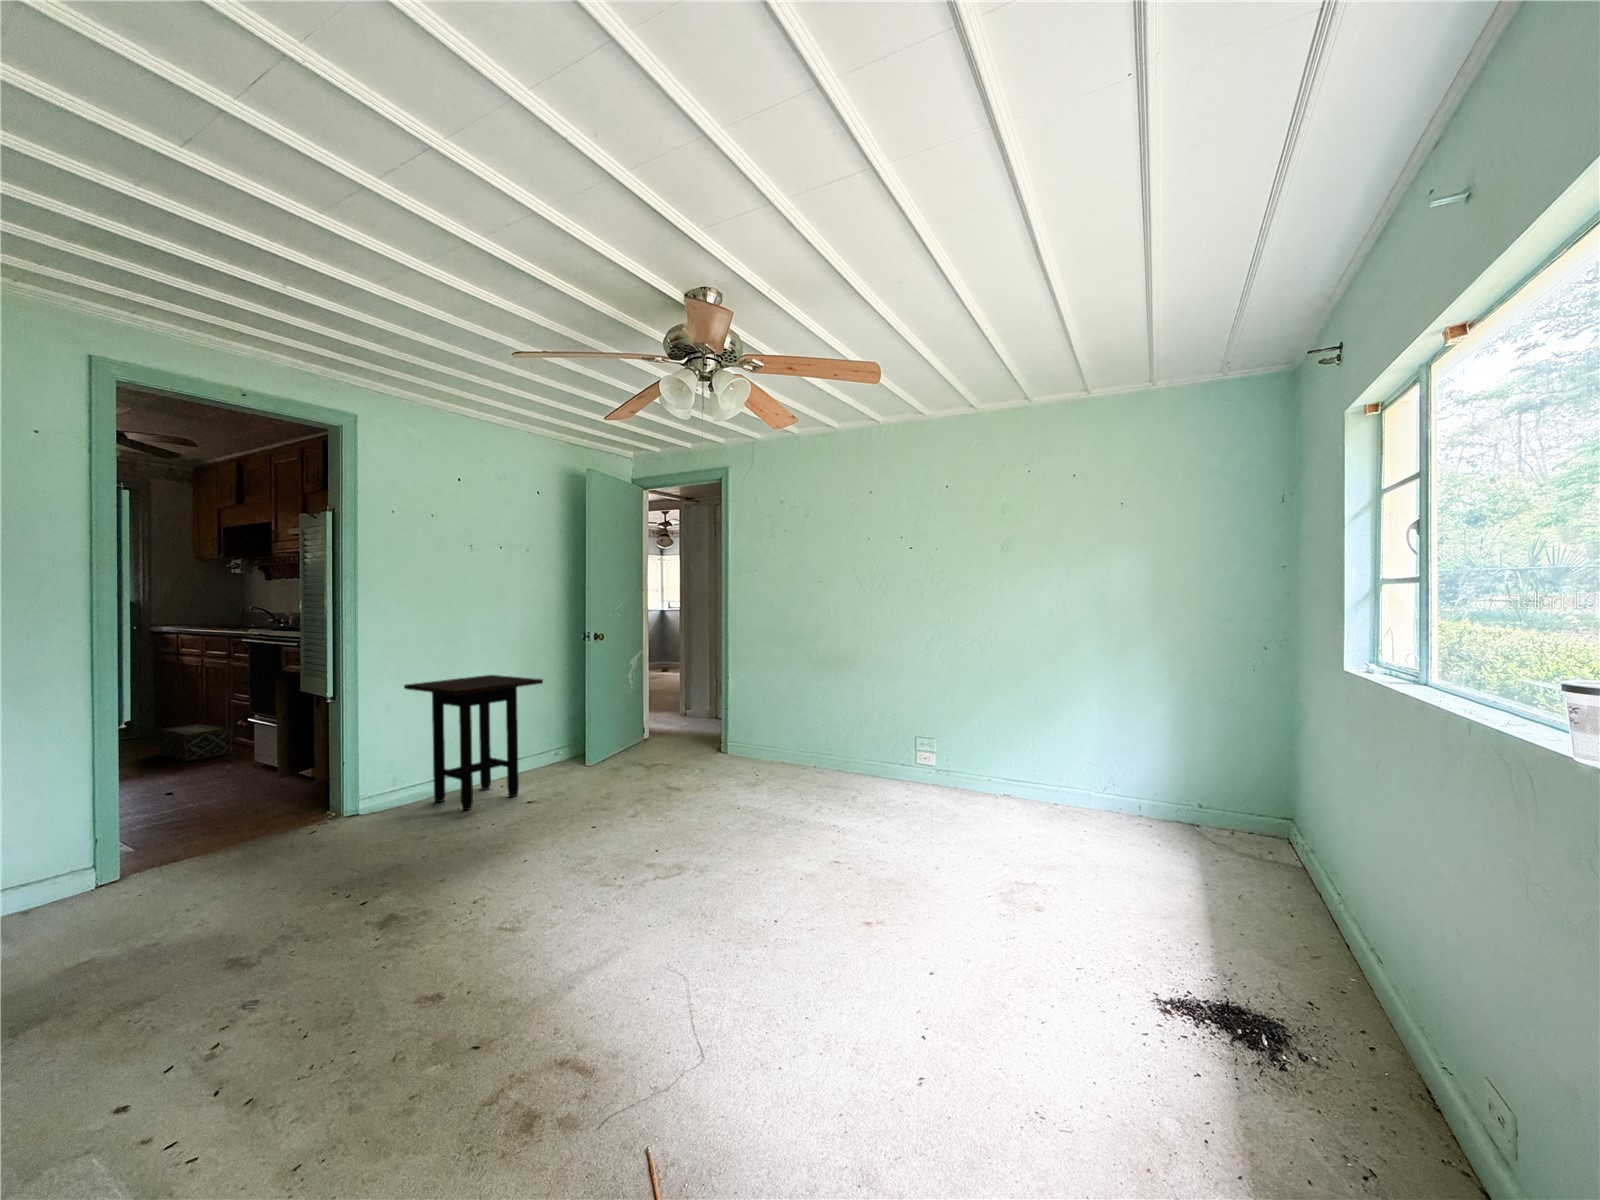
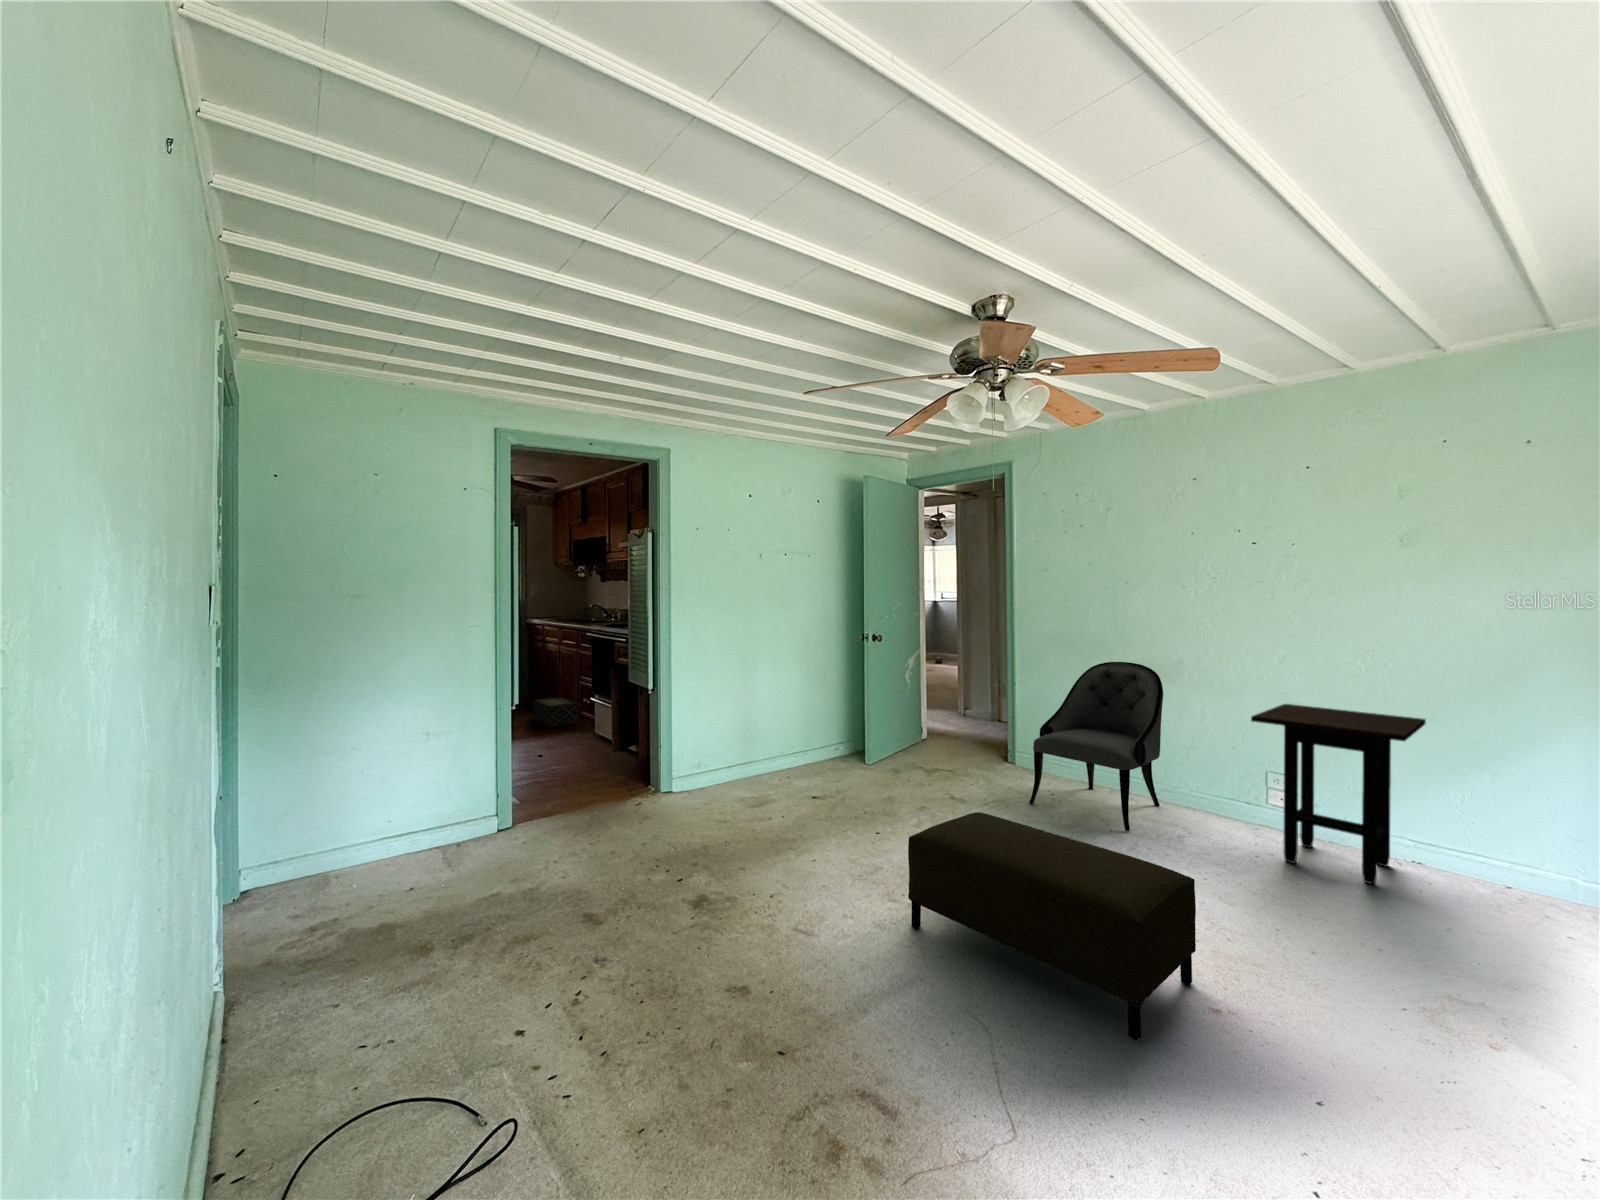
armchair: none [759,644,869,793] -> present [1030,662,1163,831]
side table: present [404,675,543,810] -> present [1251,704,1426,884]
ottoman: none [628,785,876,957] -> present [908,812,1196,1041]

